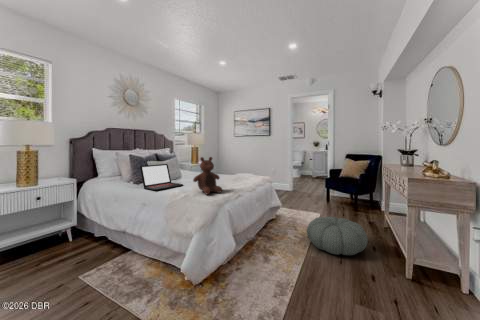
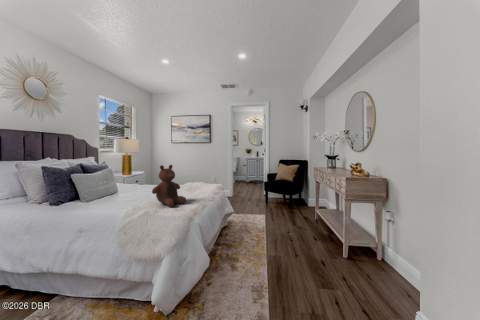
laptop: present [140,164,183,190] -> none [73,174,132,208]
pouf: present [307,216,368,255] -> none [263,216,313,250]

